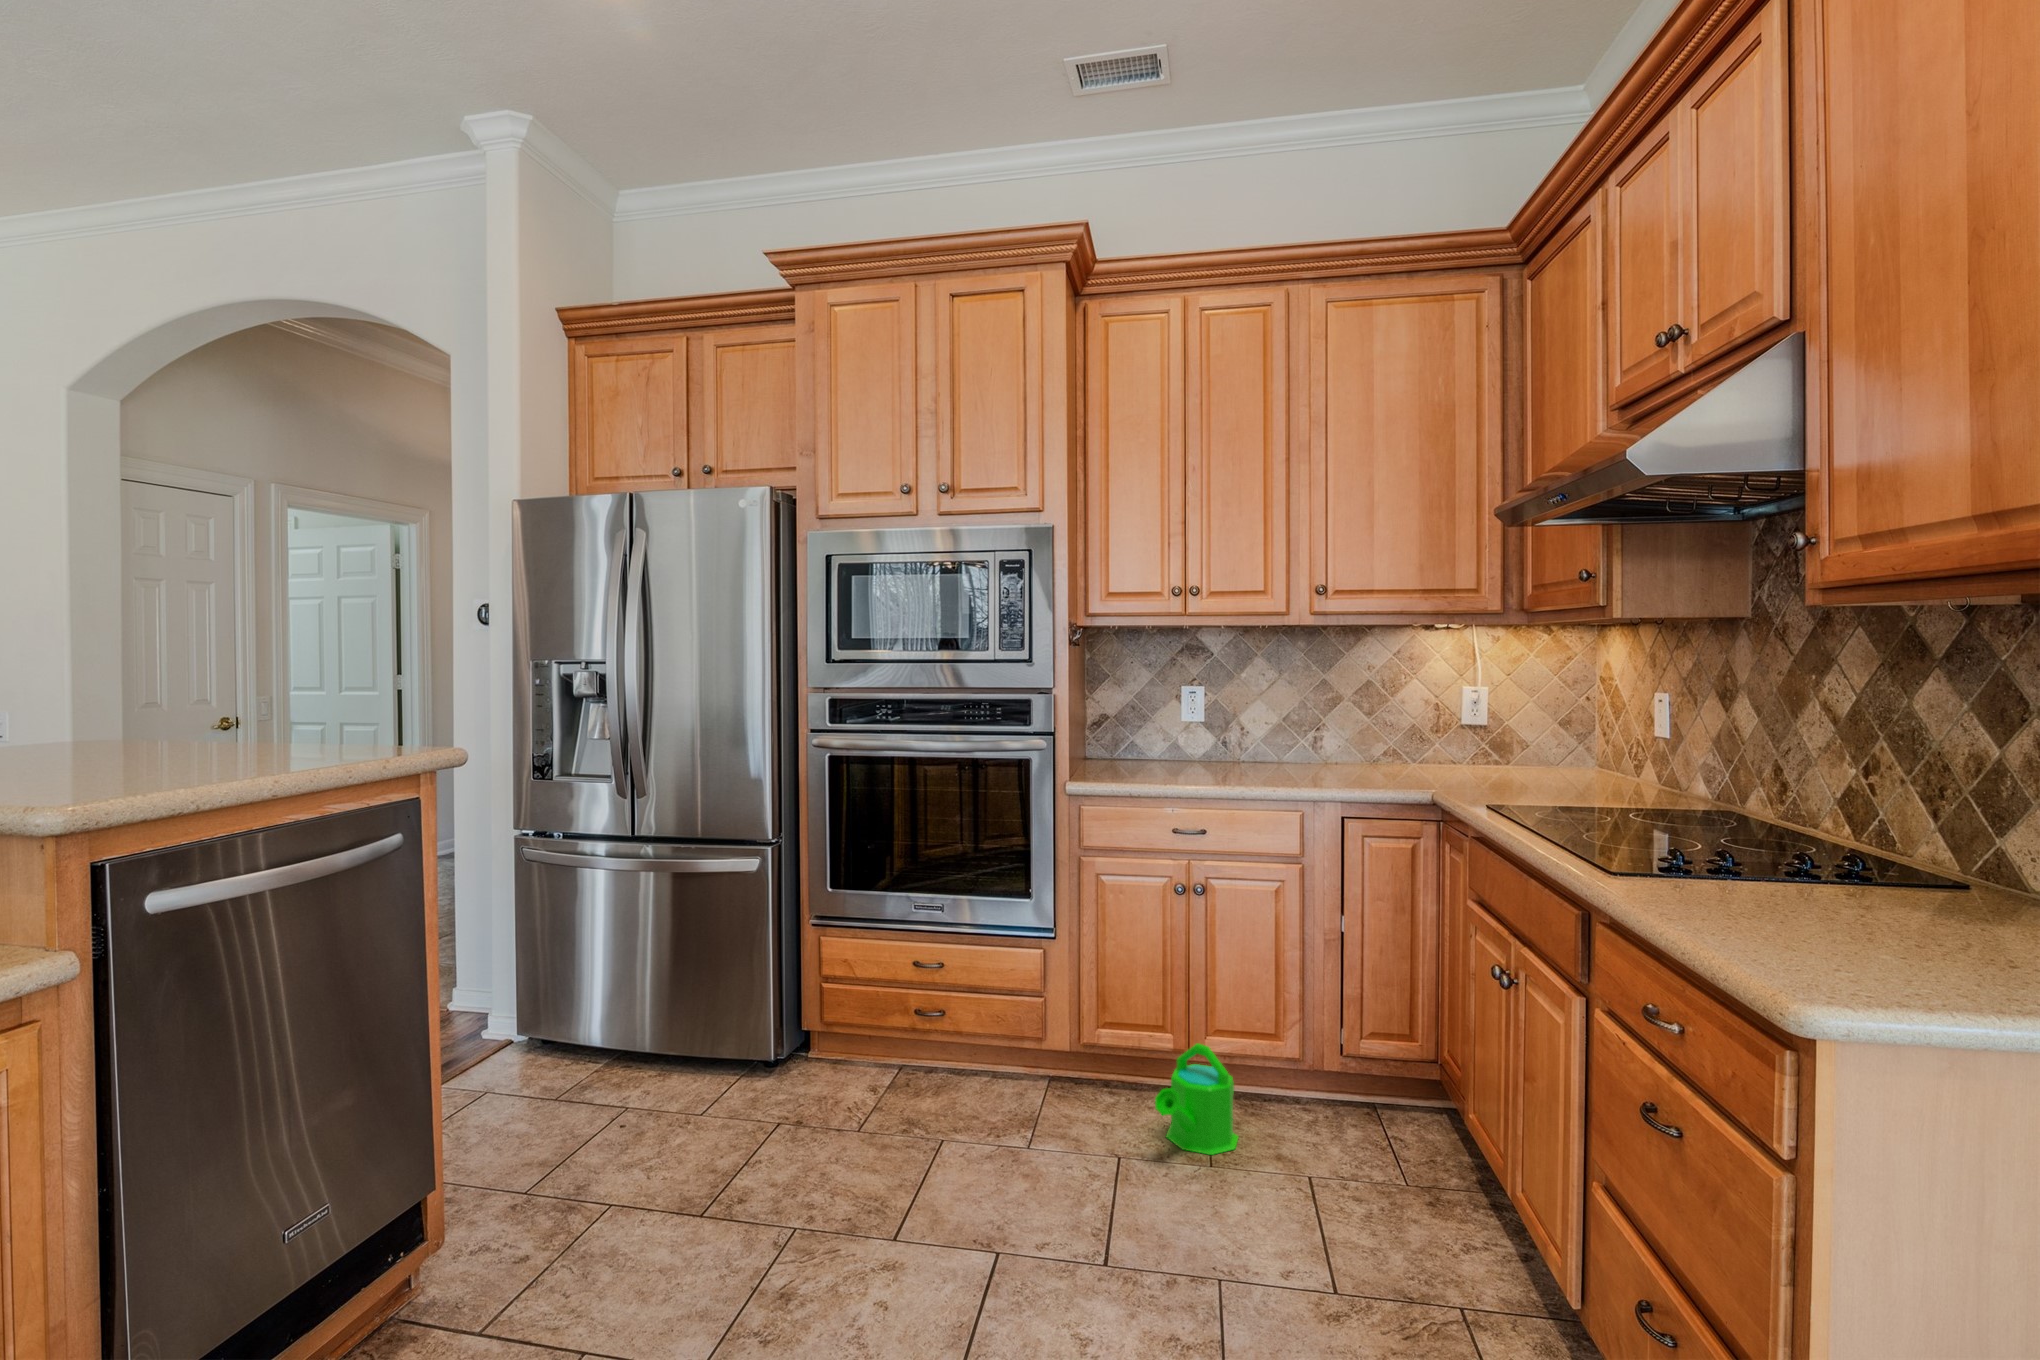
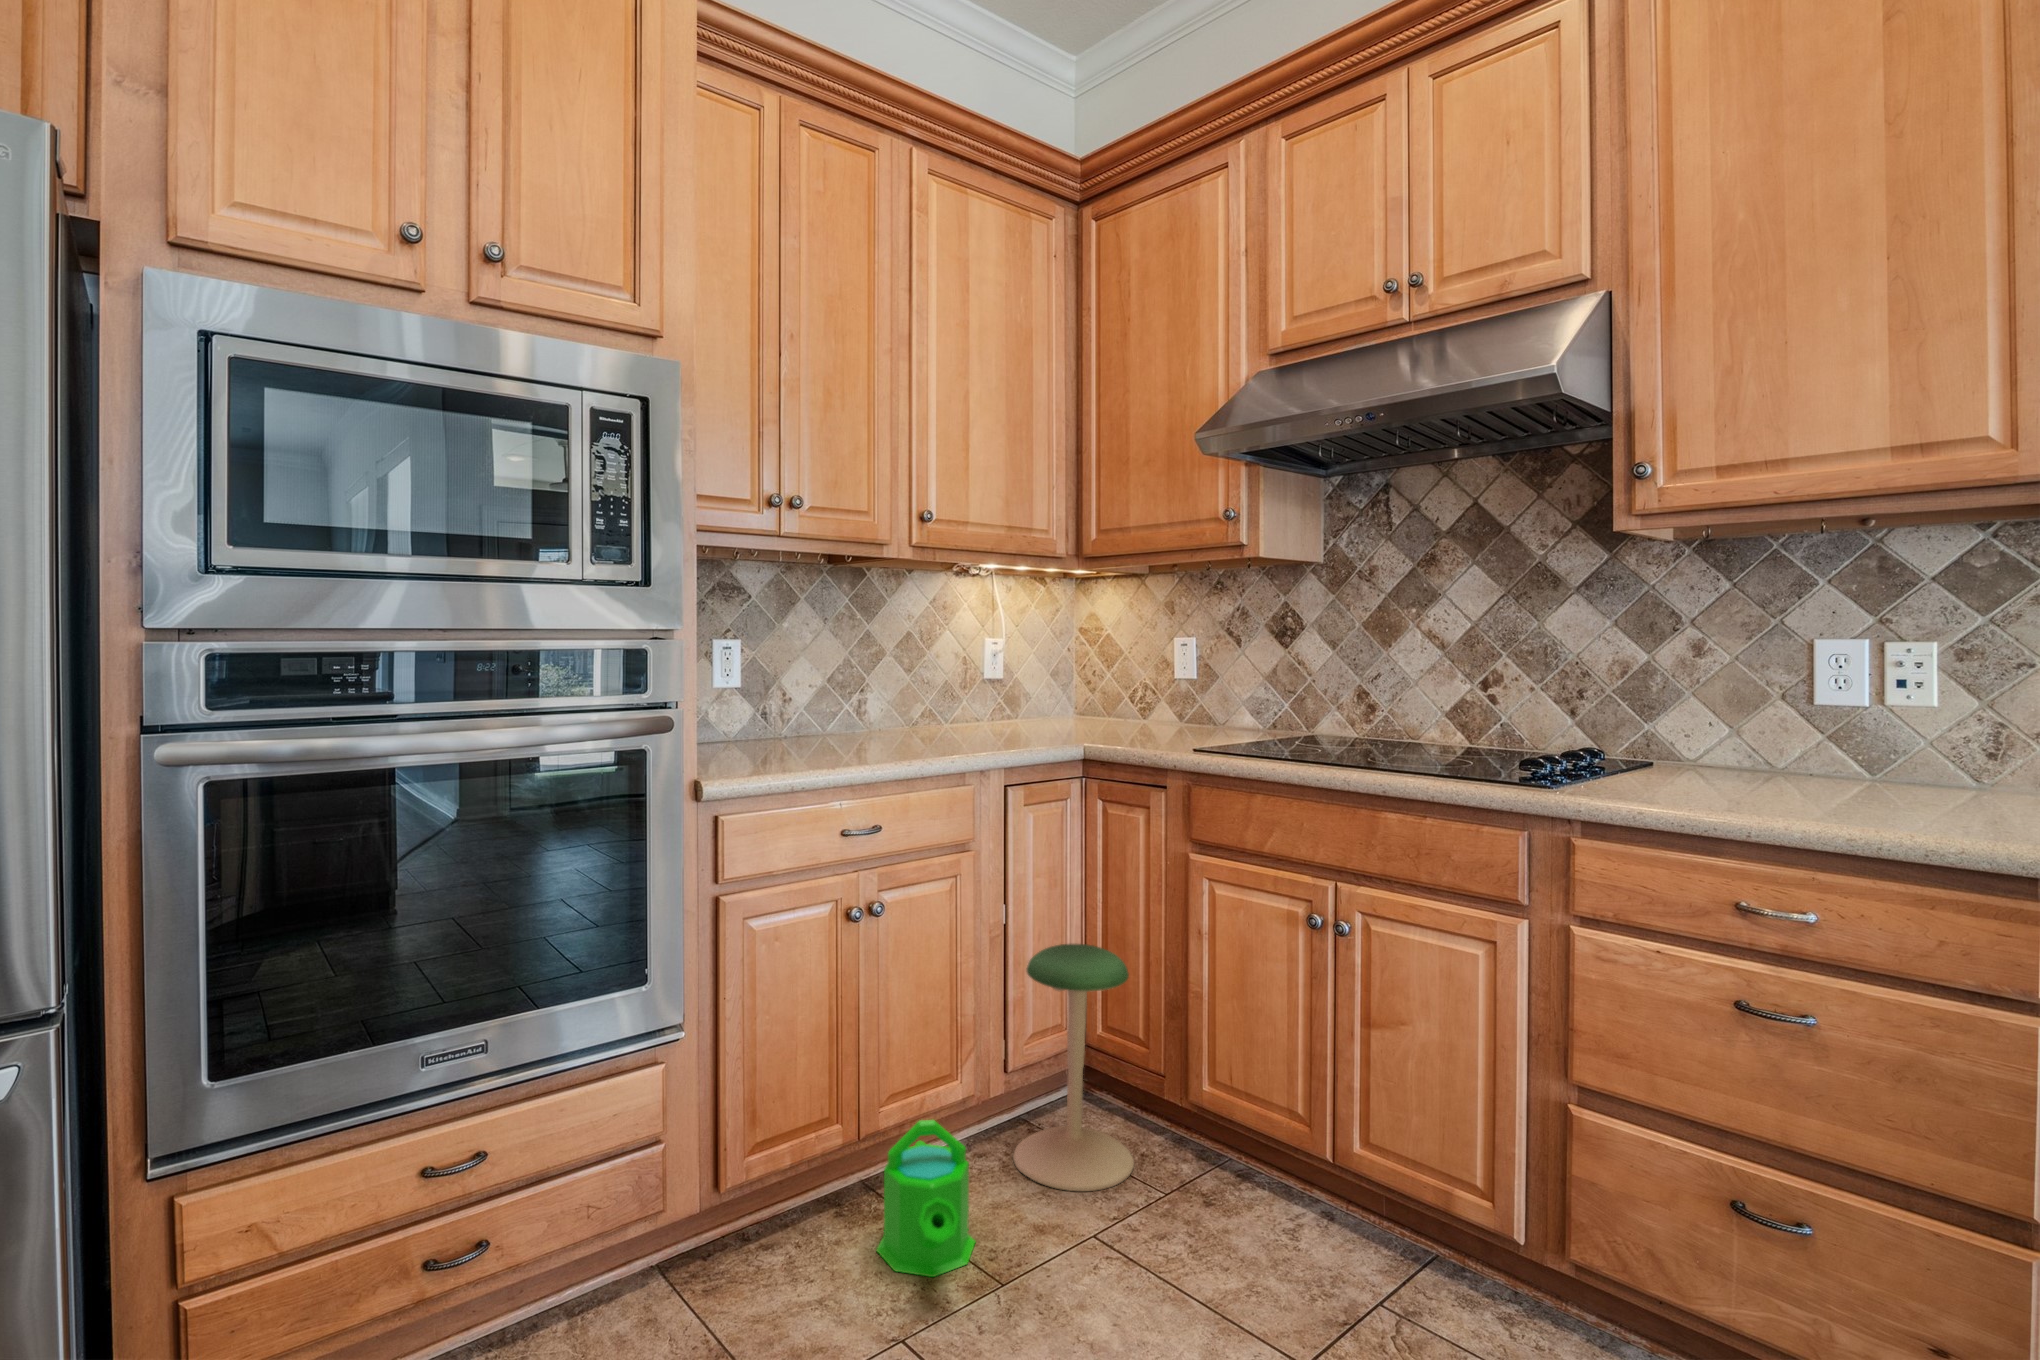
stool: none [1328,960,1441,1175] -> present [1013,944,1134,1191]

